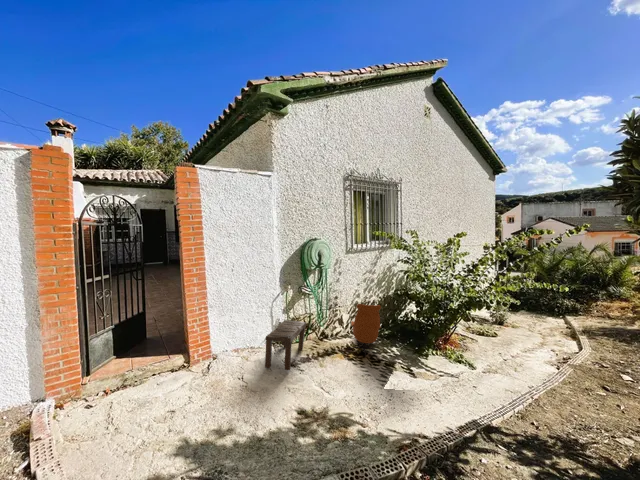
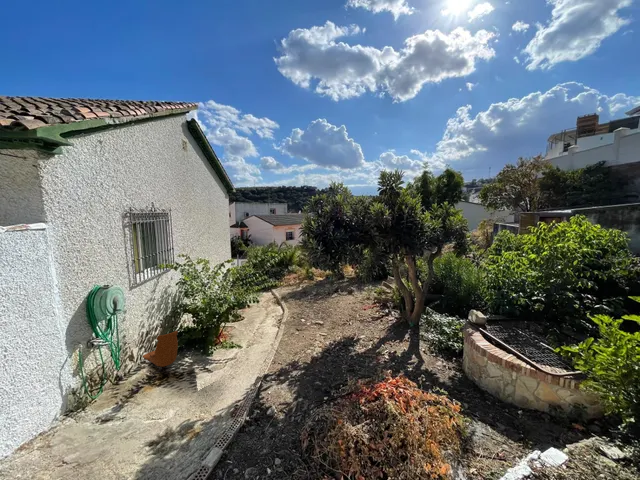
bench: present [265,320,306,370] -> none [76,374,112,438]

